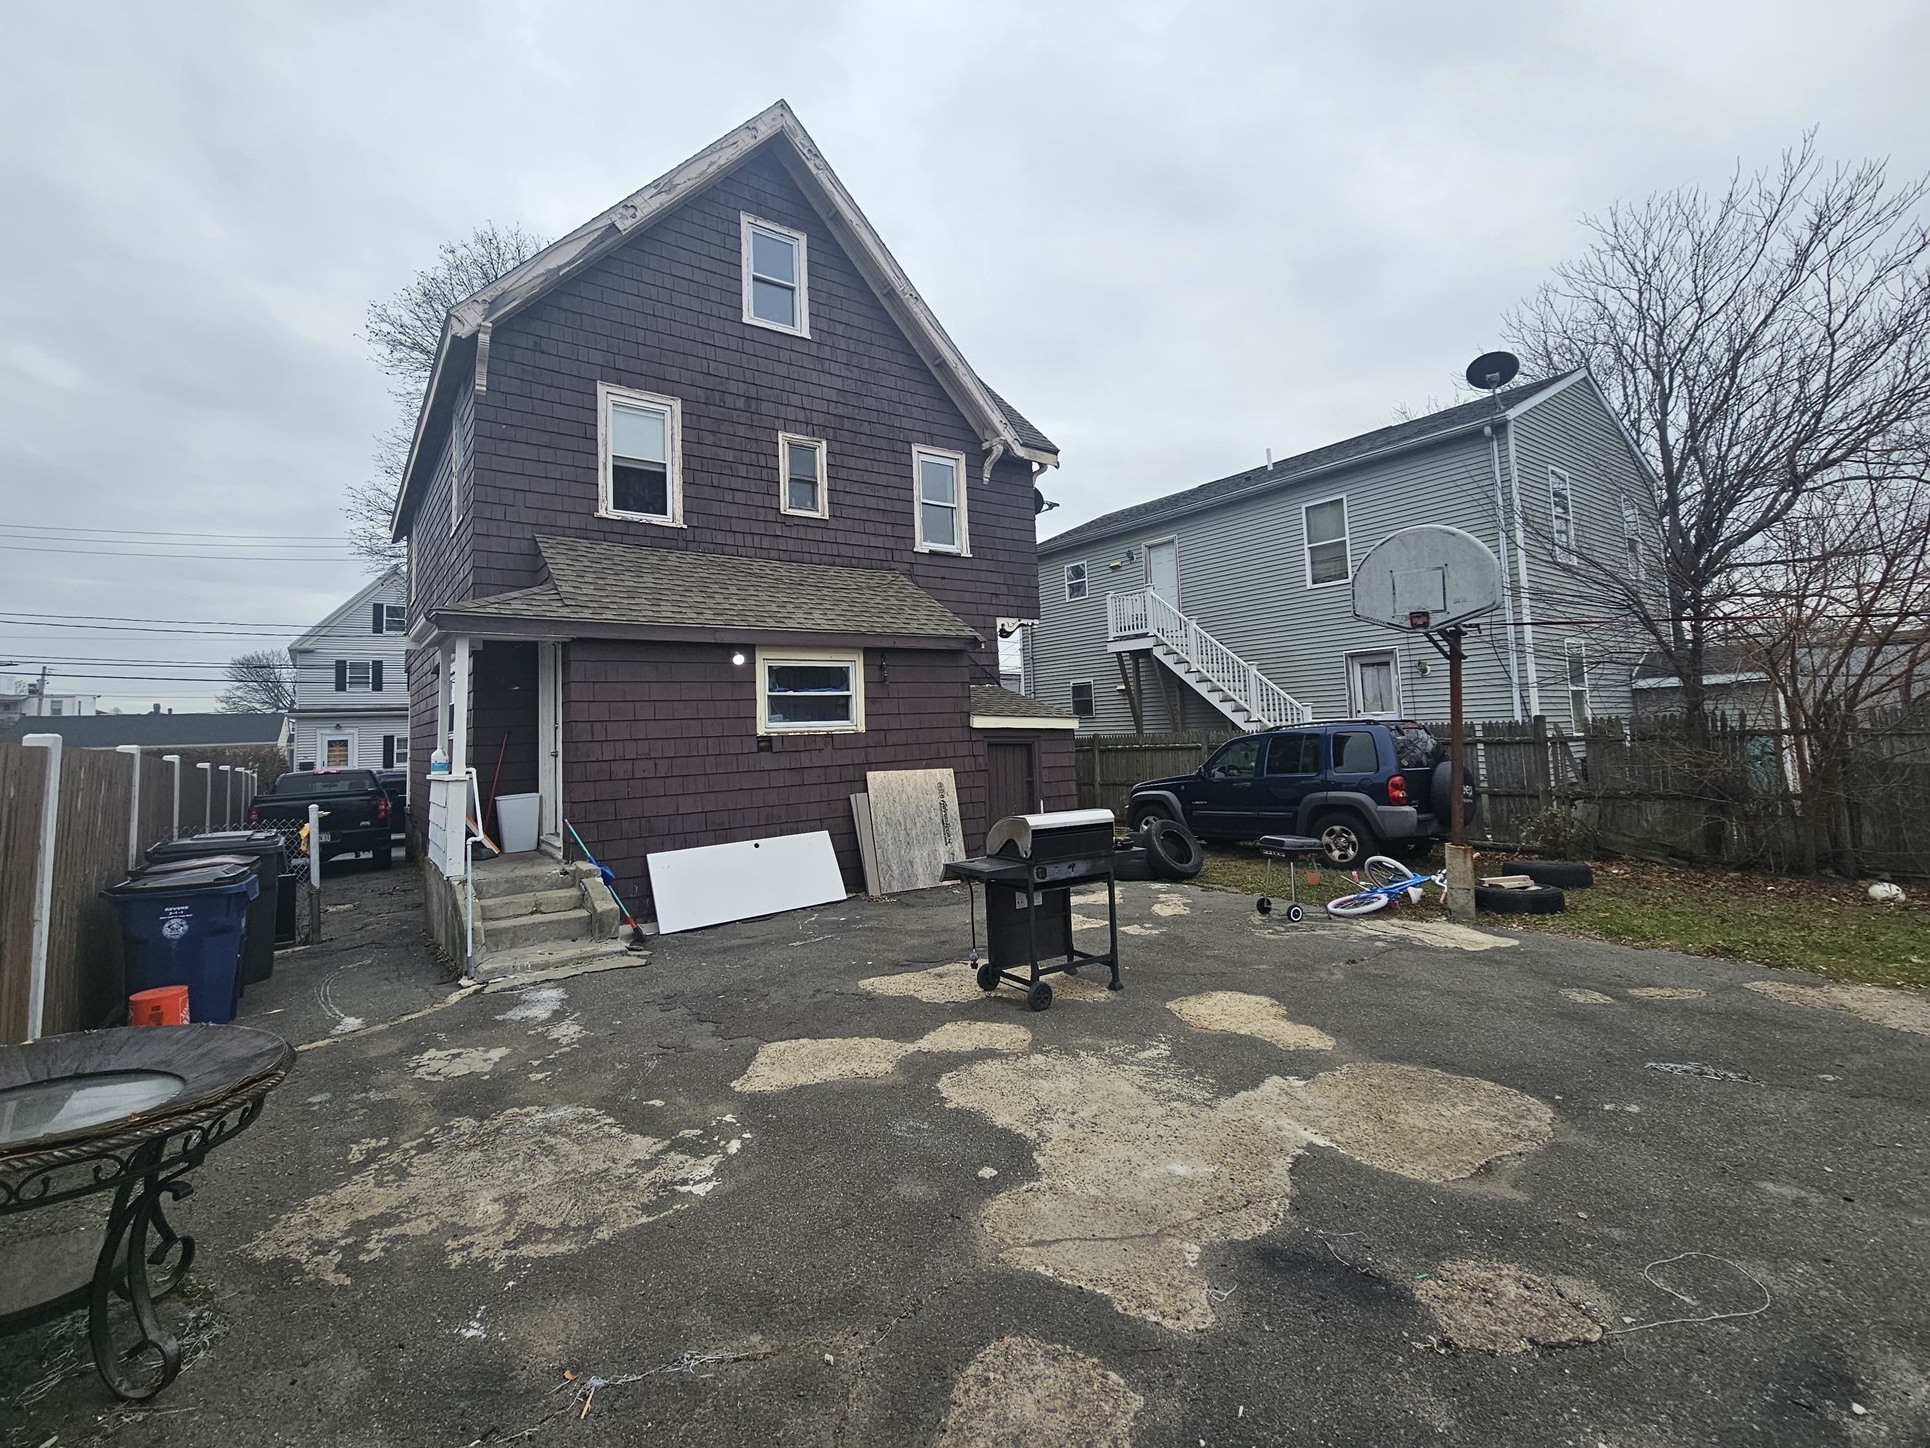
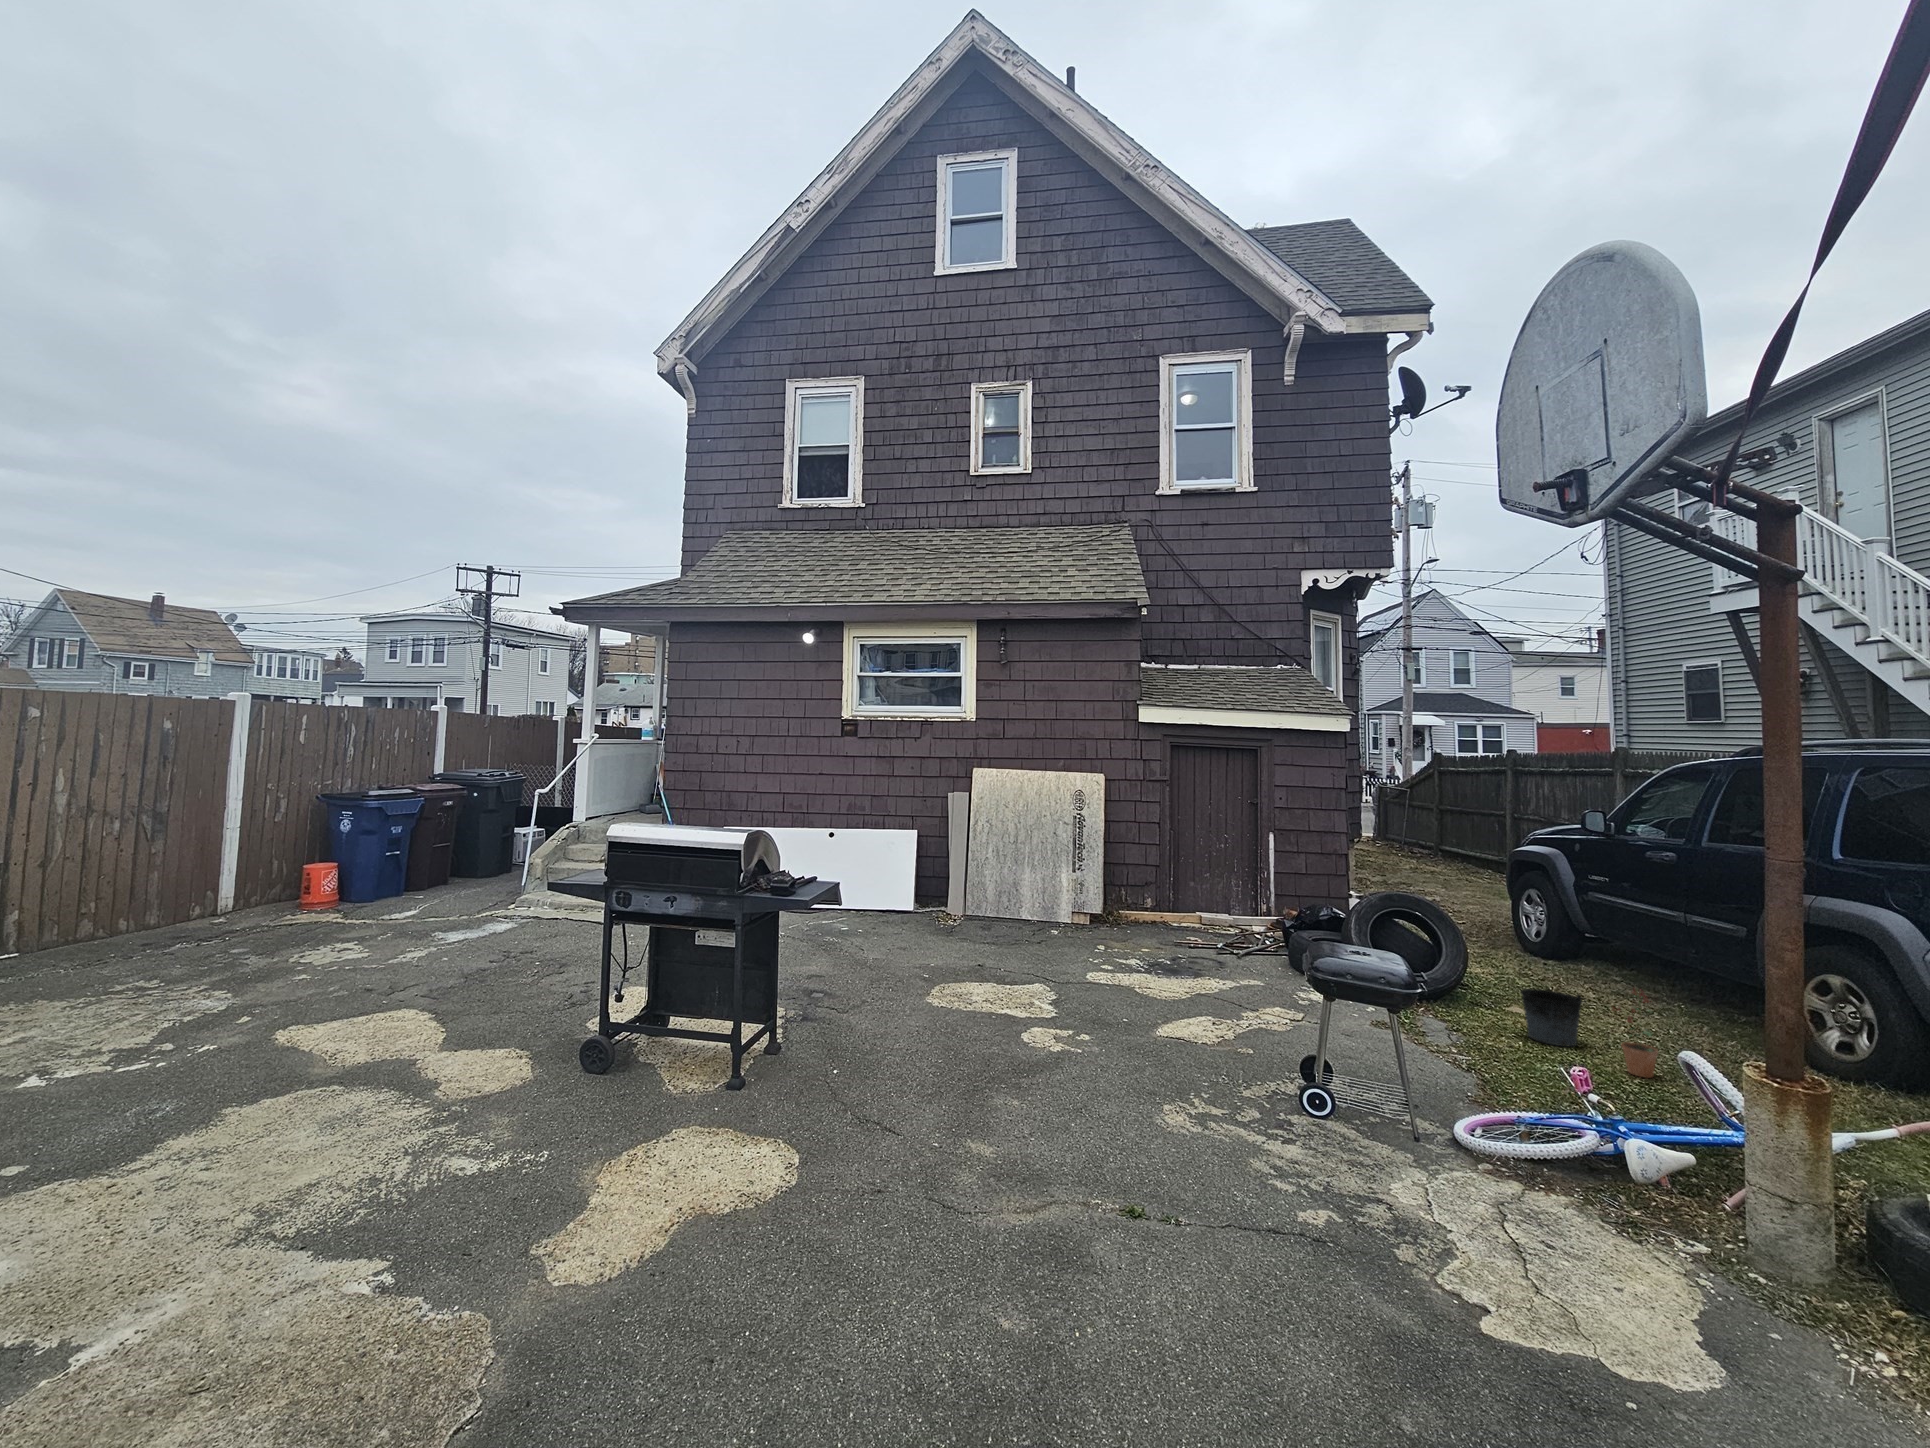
bucket: none [1249,855,1277,882] -> present [1521,989,1585,1047]

